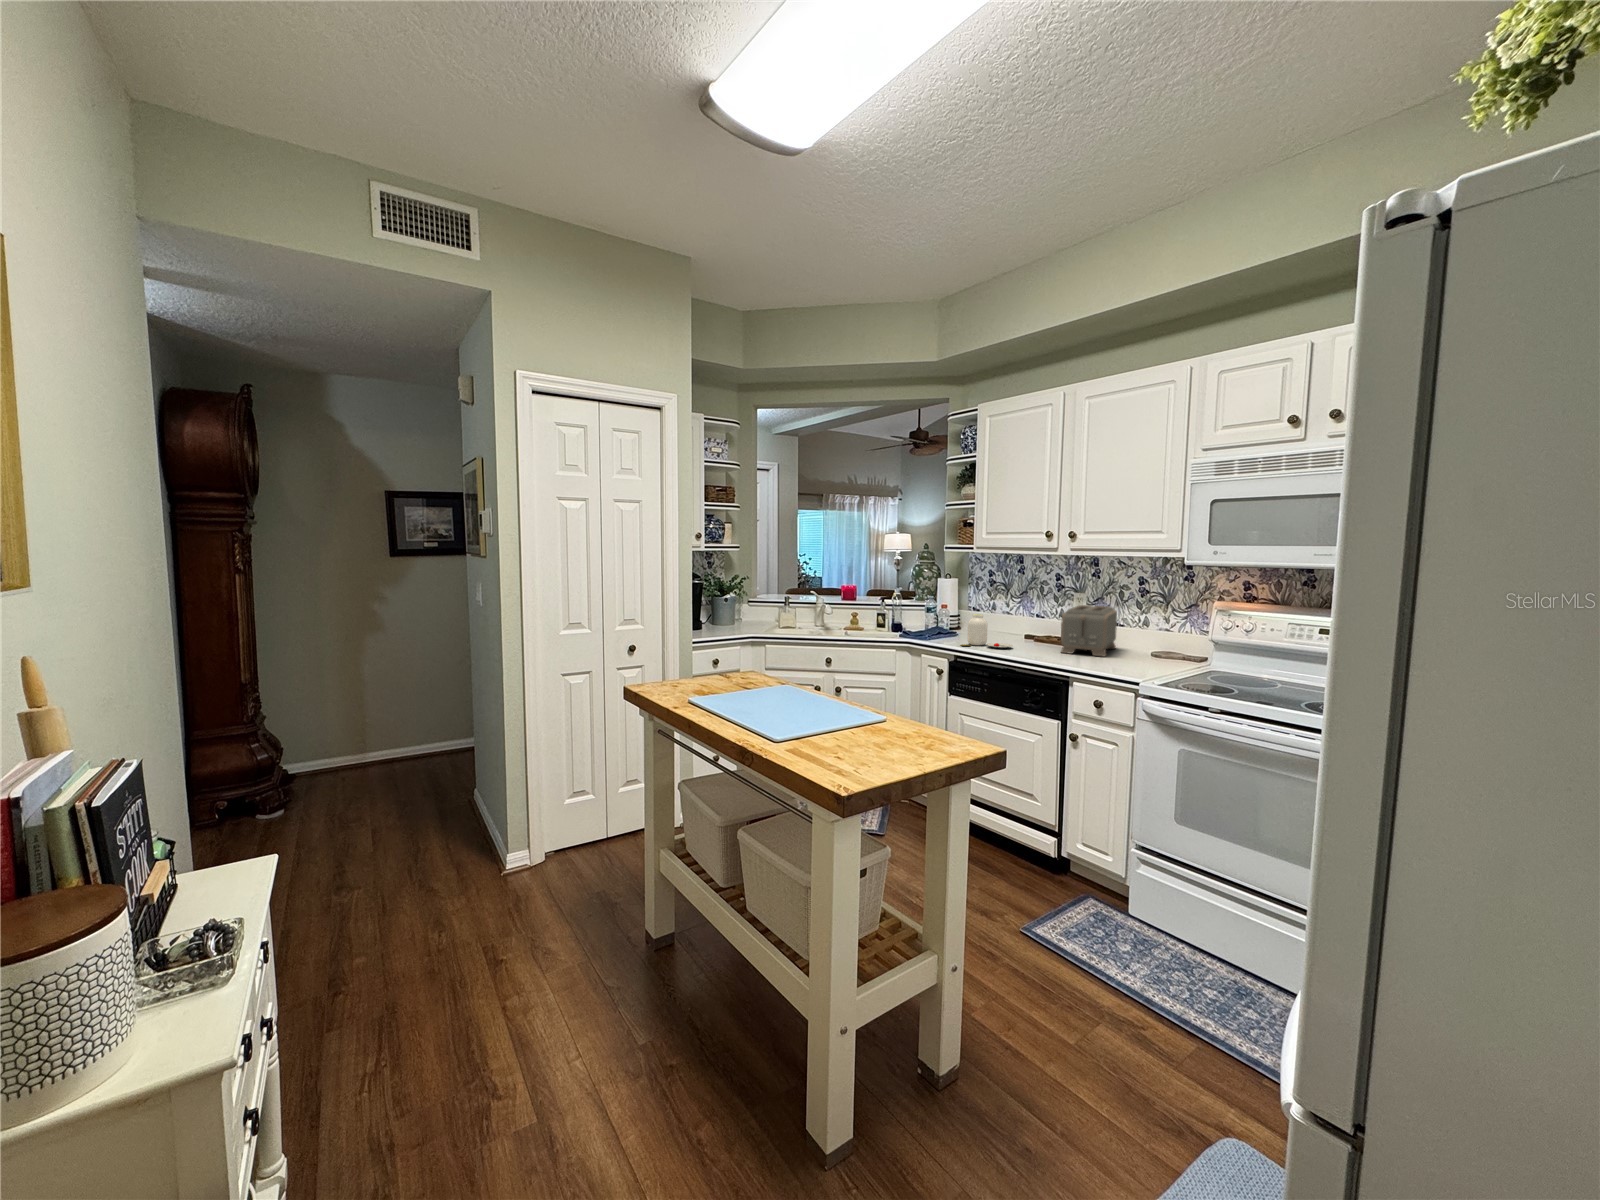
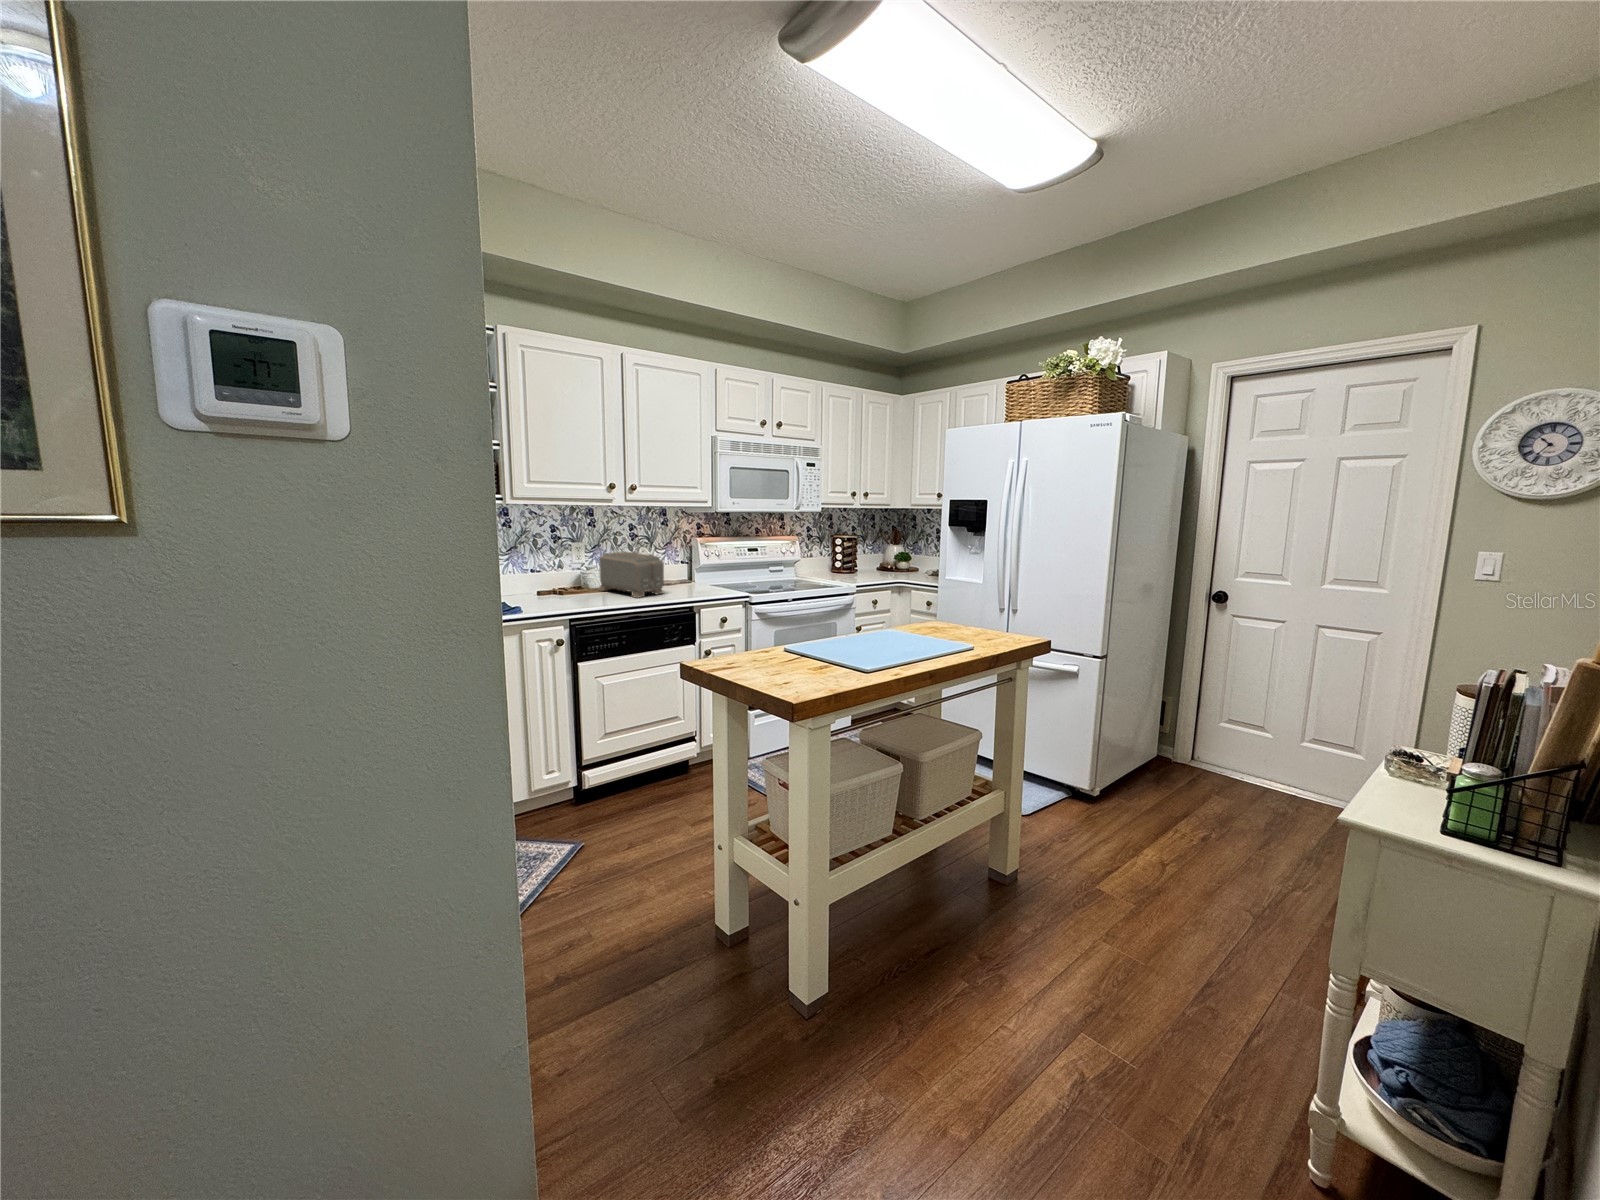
jar: present [961,614,1013,648] -> none [559,576,612,613]

